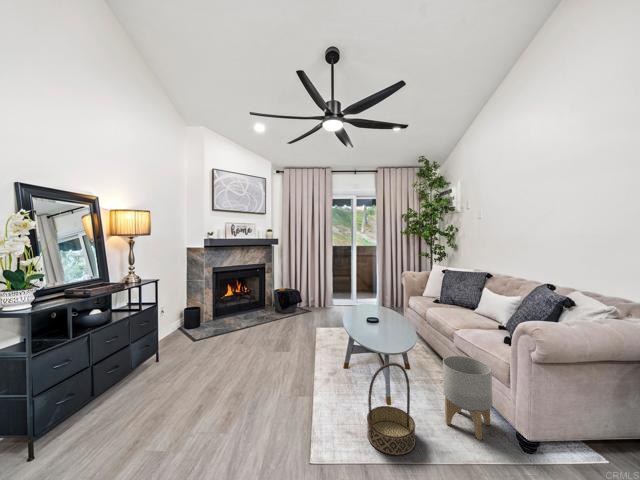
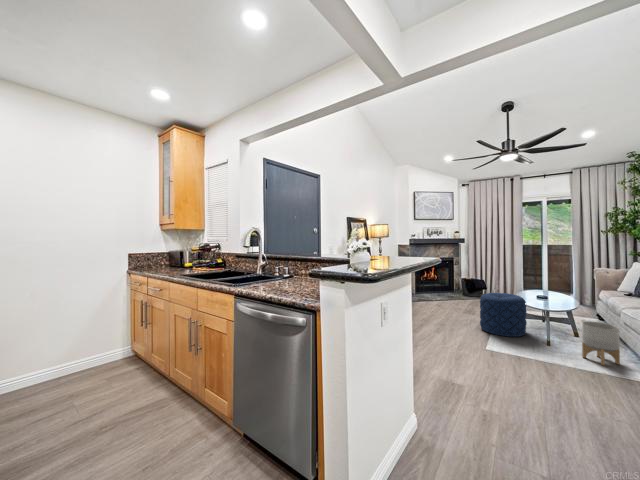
pouf: none [296,316,359,398] -> present [480,293,527,337]
basket: present [367,363,415,455] -> none [522,314,554,358]

